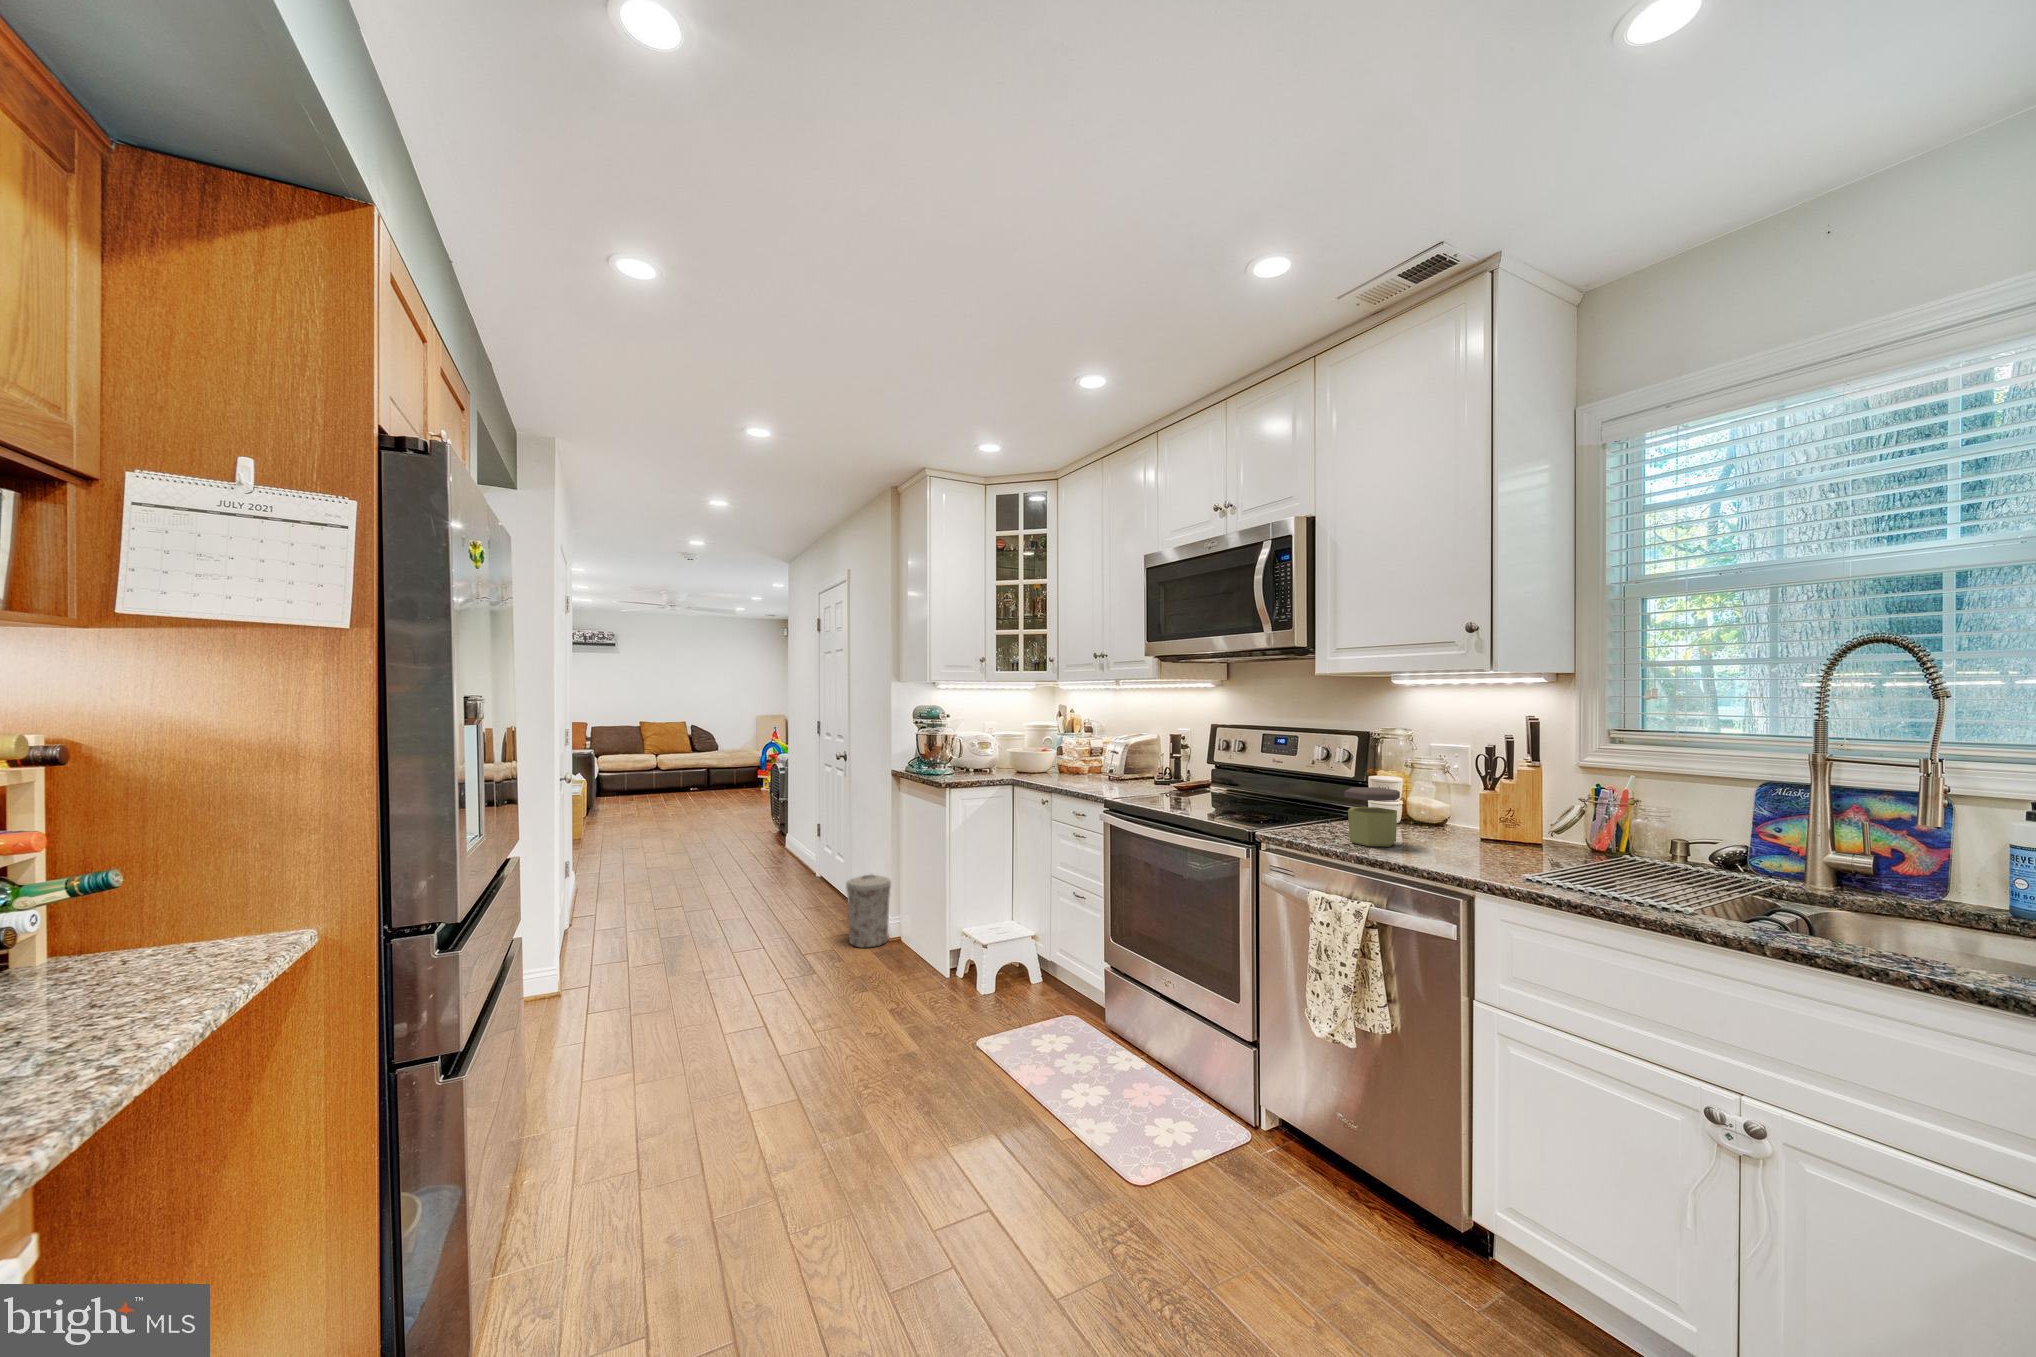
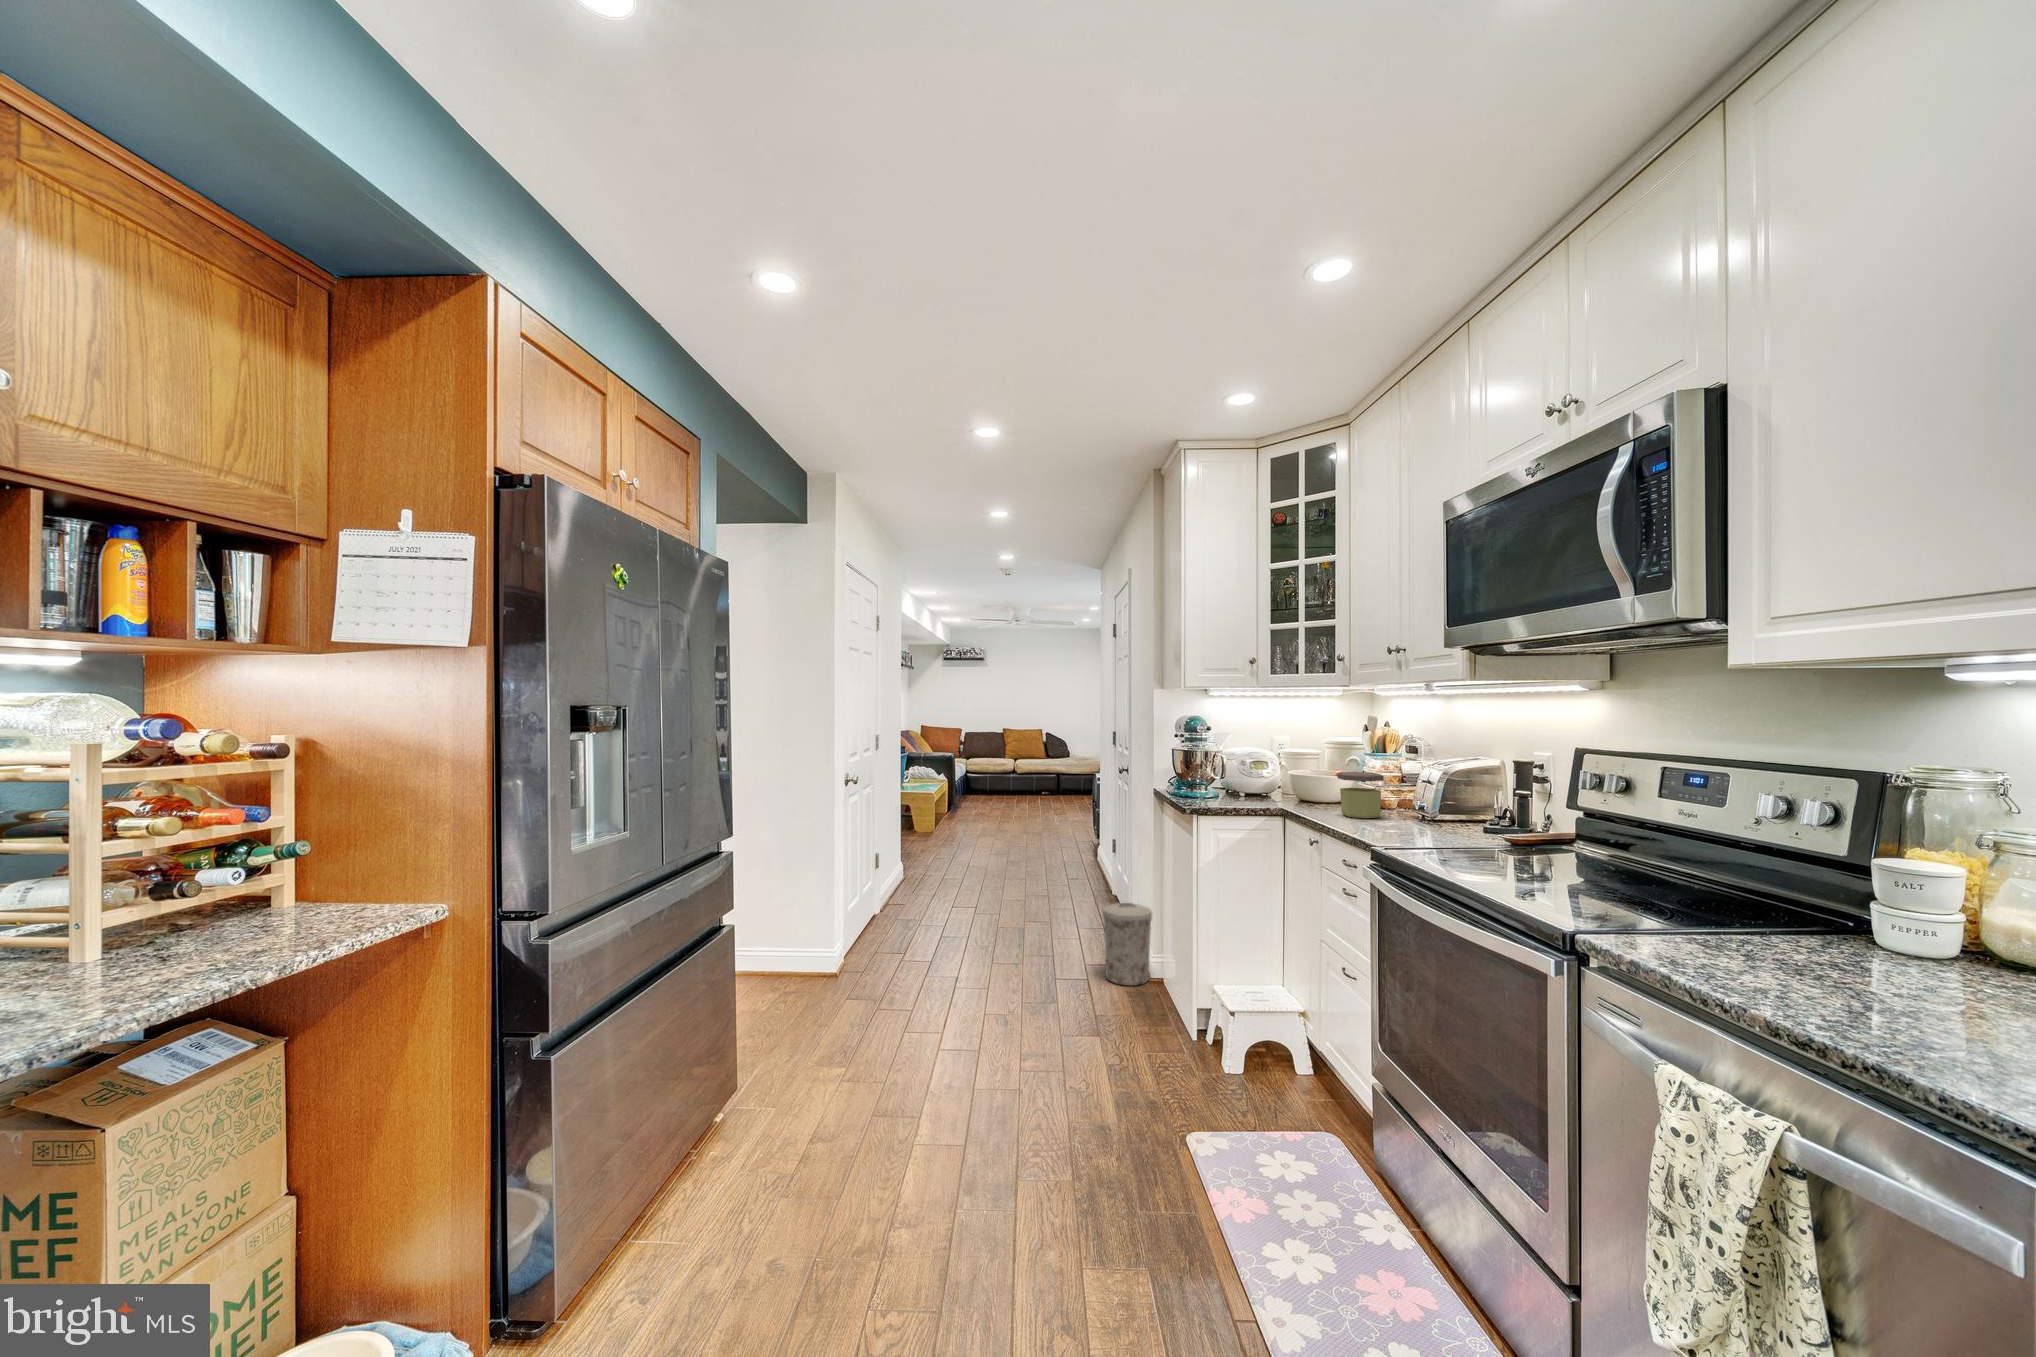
jar: present [1344,787,1400,847] -> present [1337,772,1384,818]

